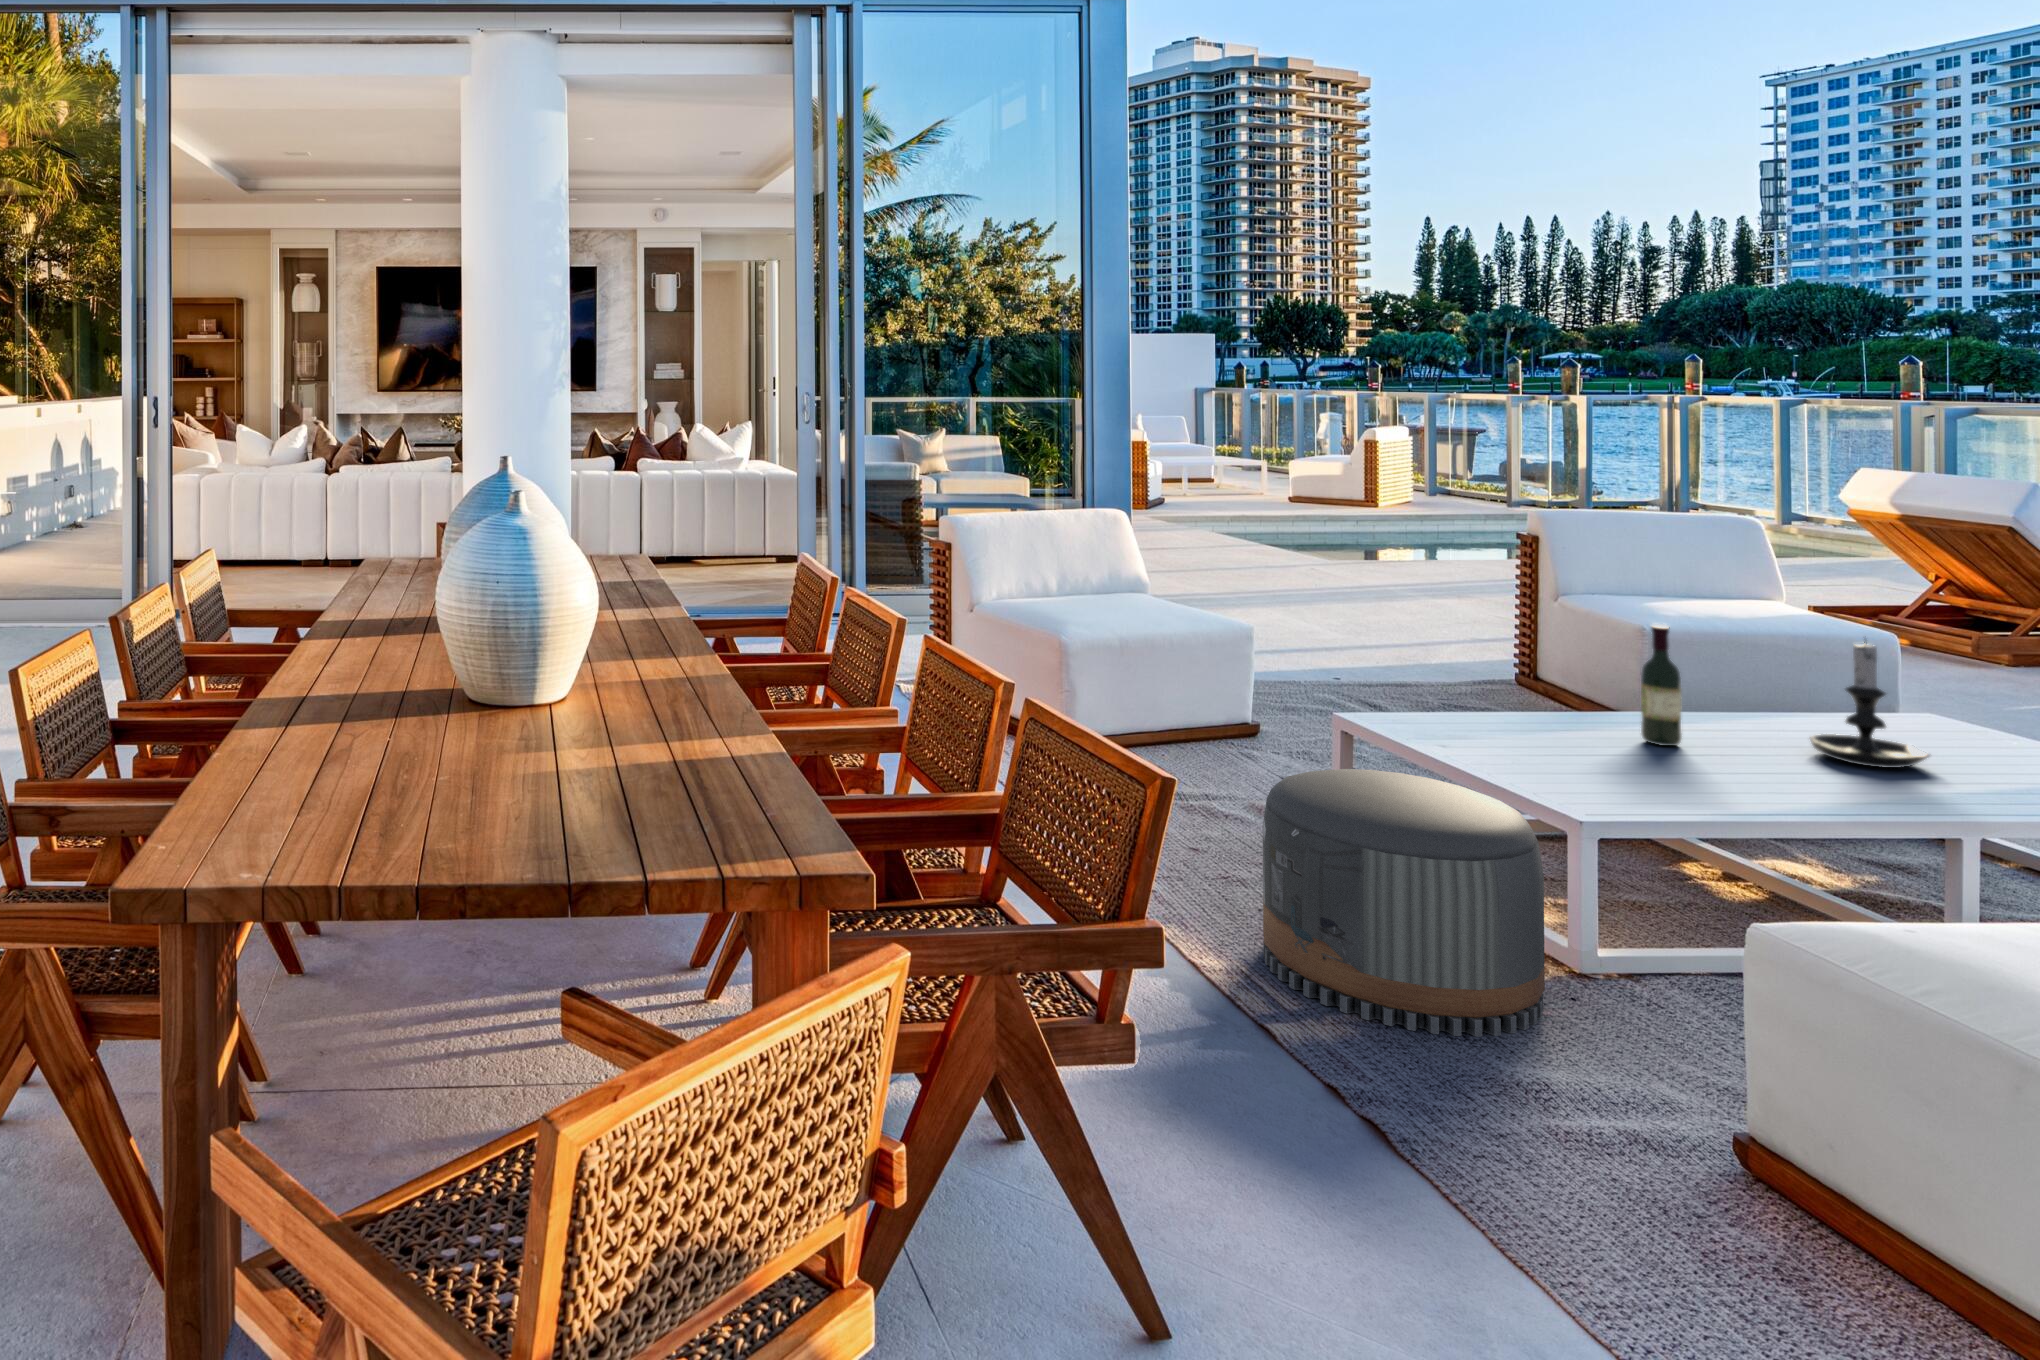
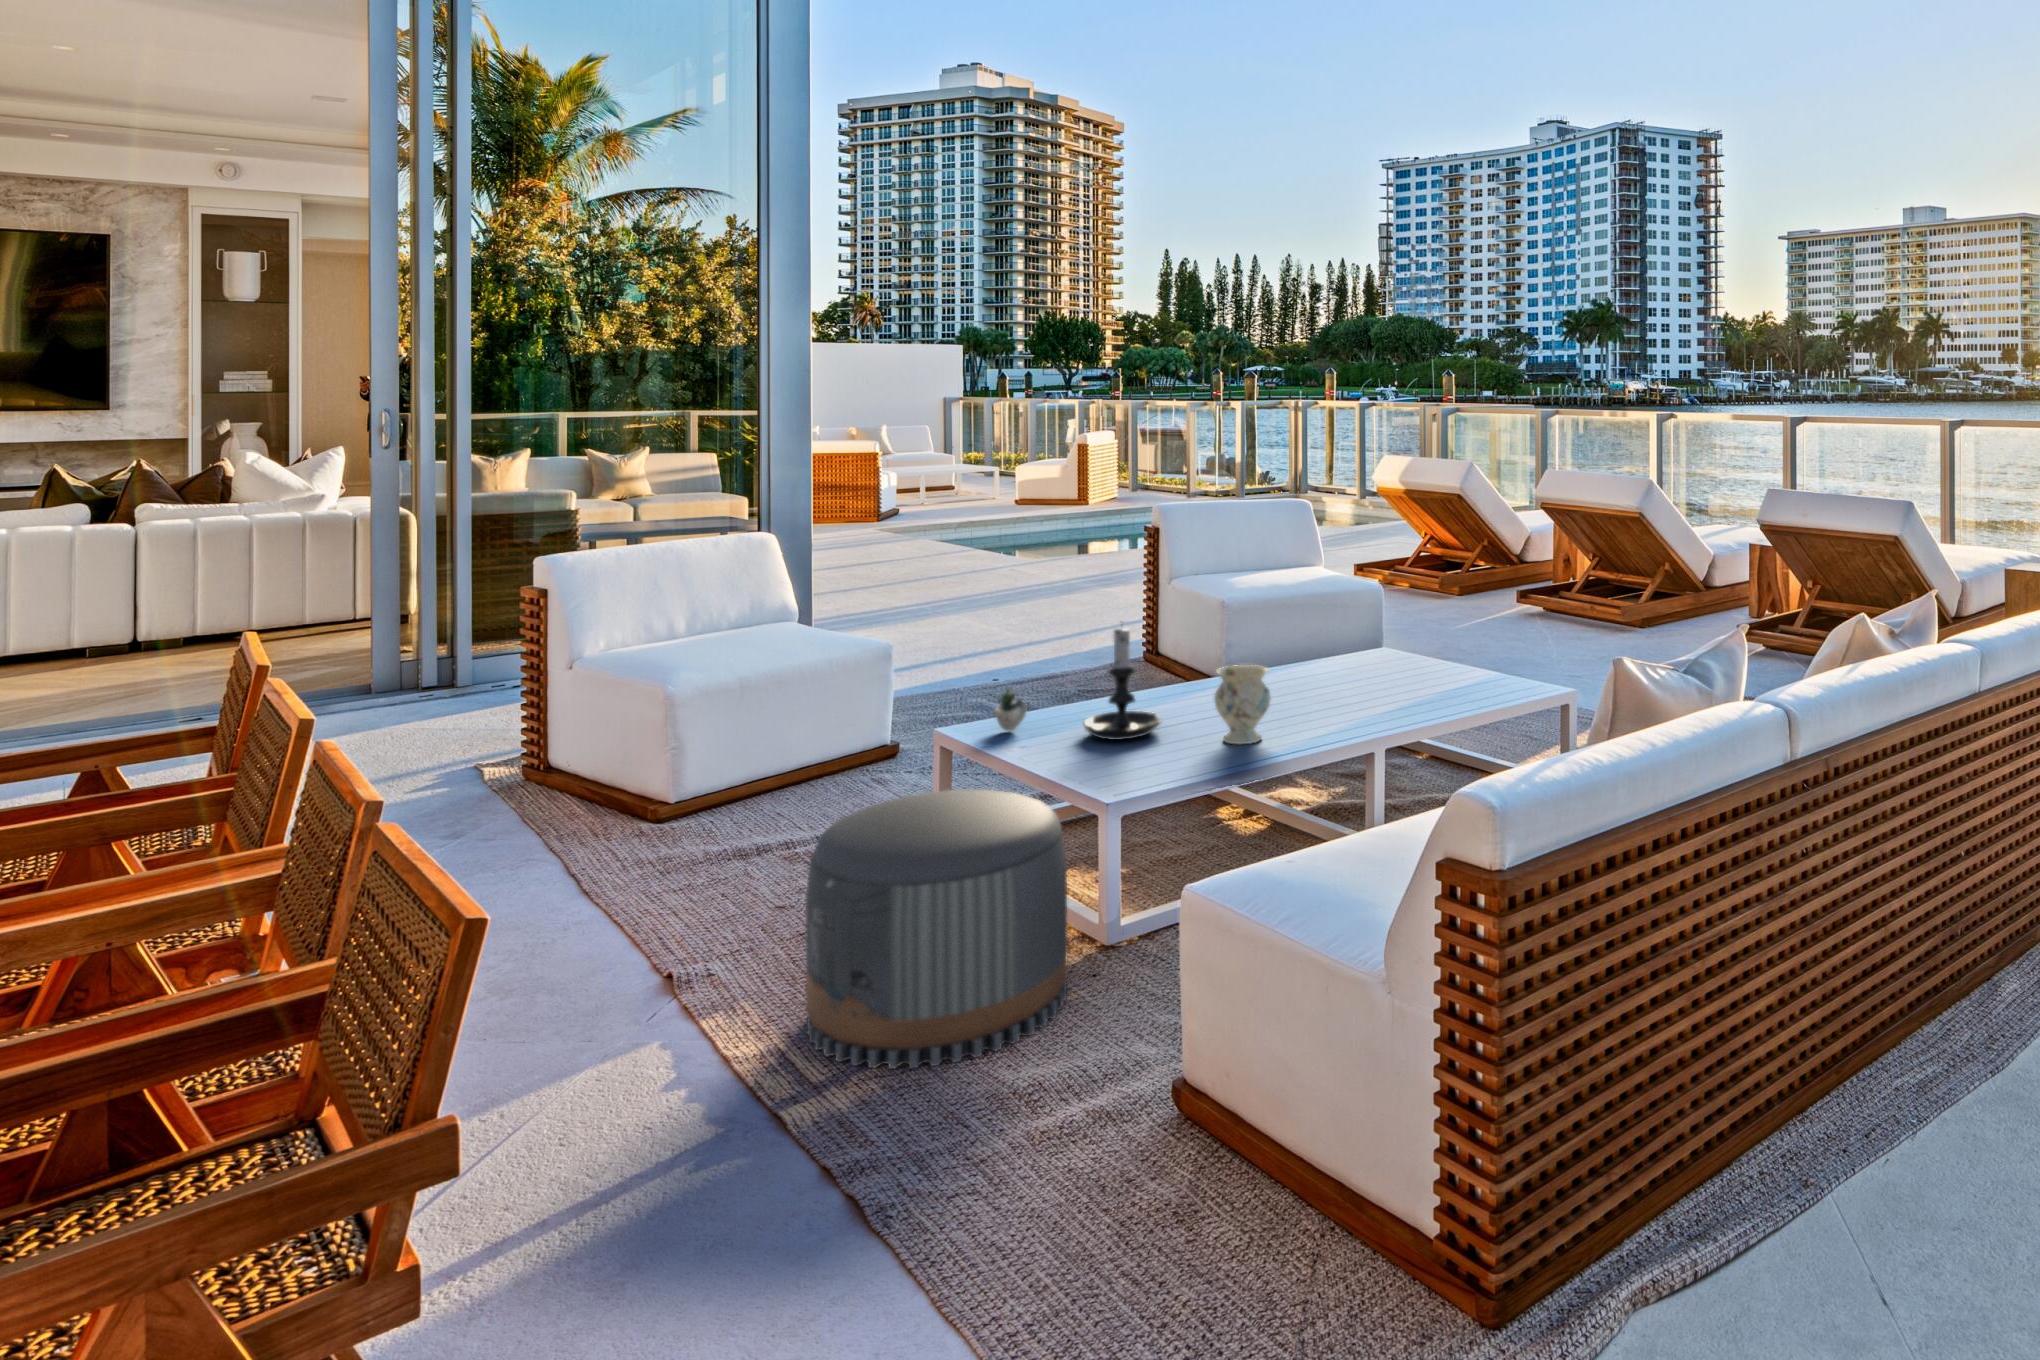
wine bottle: present [1641,624,1682,746] -> none [1188,602,1216,711]
candle holder: present [1810,643,1929,768] -> present [1084,627,1162,740]
succulent plant: none [1402,682,1473,729] -> present [994,688,1027,732]
vase: none [1696,700,1781,793] -> present [1214,665,1270,745]

